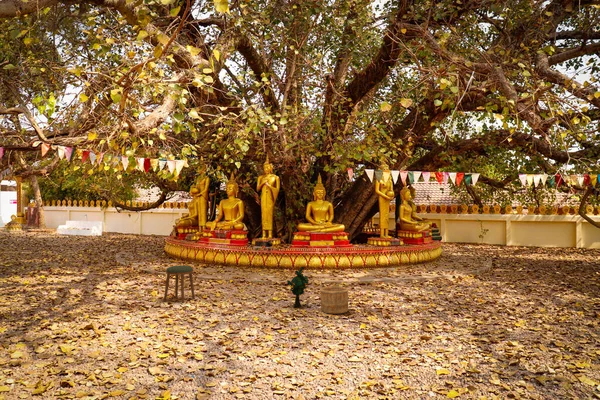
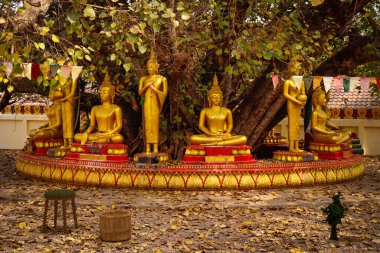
decorative plant: present [287,267,309,307] -> present [320,191,348,240]
wooden bucket: present [320,286,349,314] -> present [98,210,132,241]

